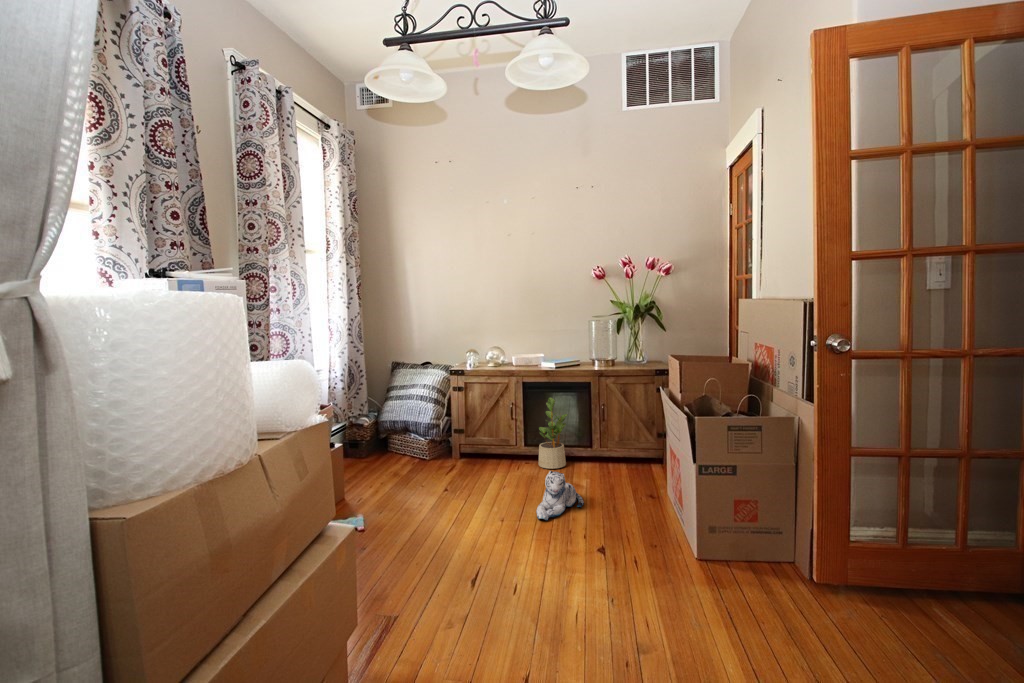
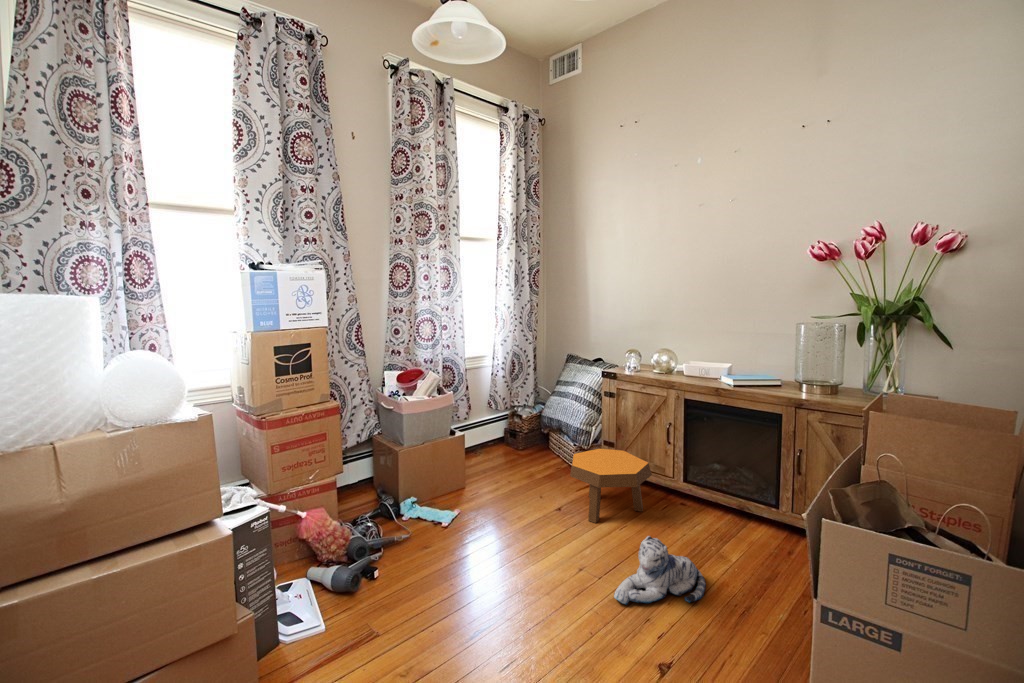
potted plant: present [538,397,568,469] -> none [691,426,743,525]
footstool: none [448,431,512,488] -> present [570,449,652,523]

